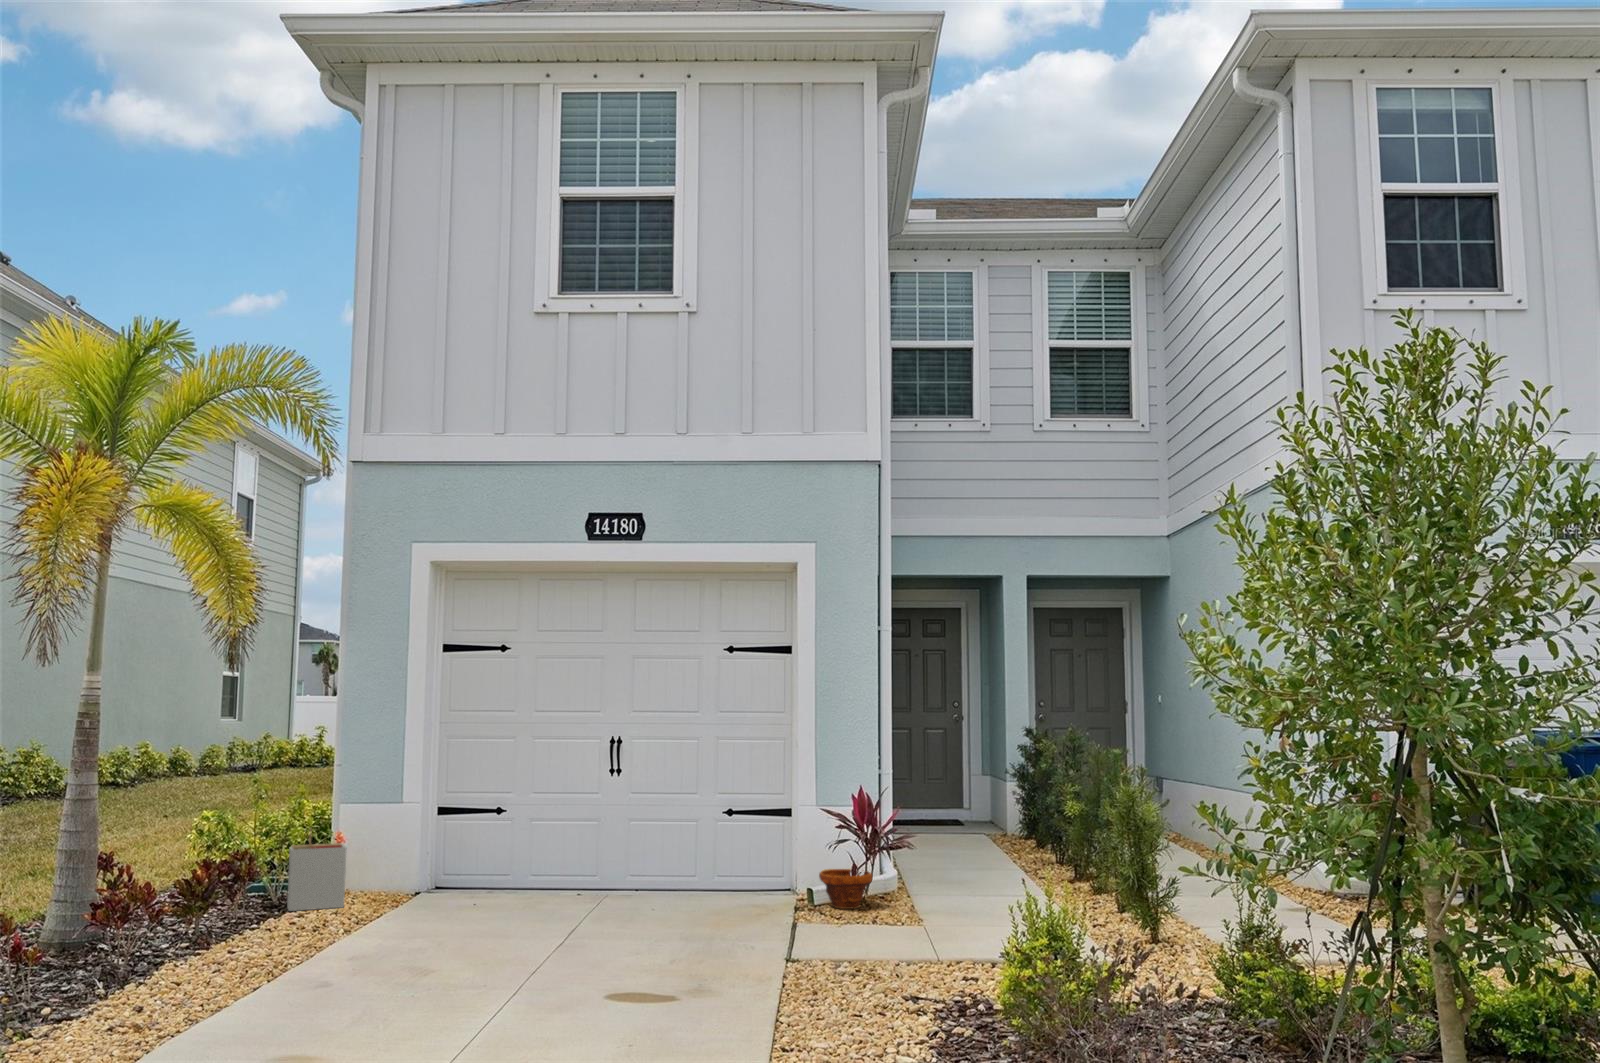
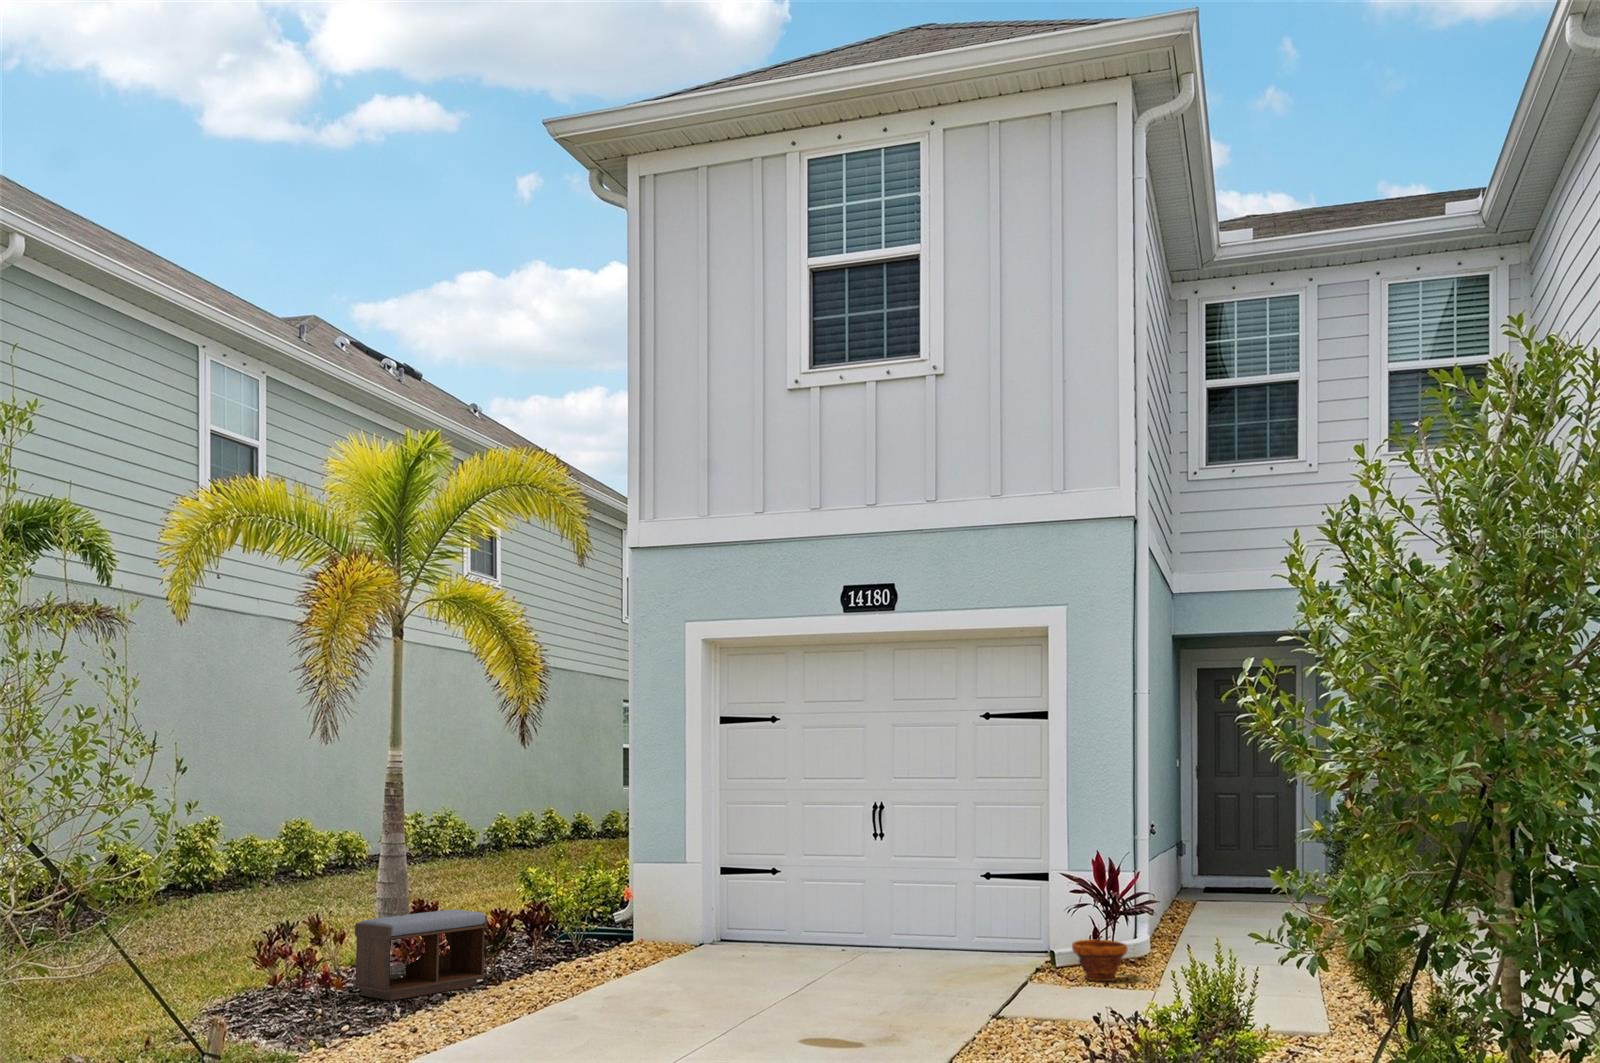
storage bin: present [287,829,347,911] -> none [584,884,634,959]
bench: none [28,863,195,974] -> present [353,910,487,1001]

